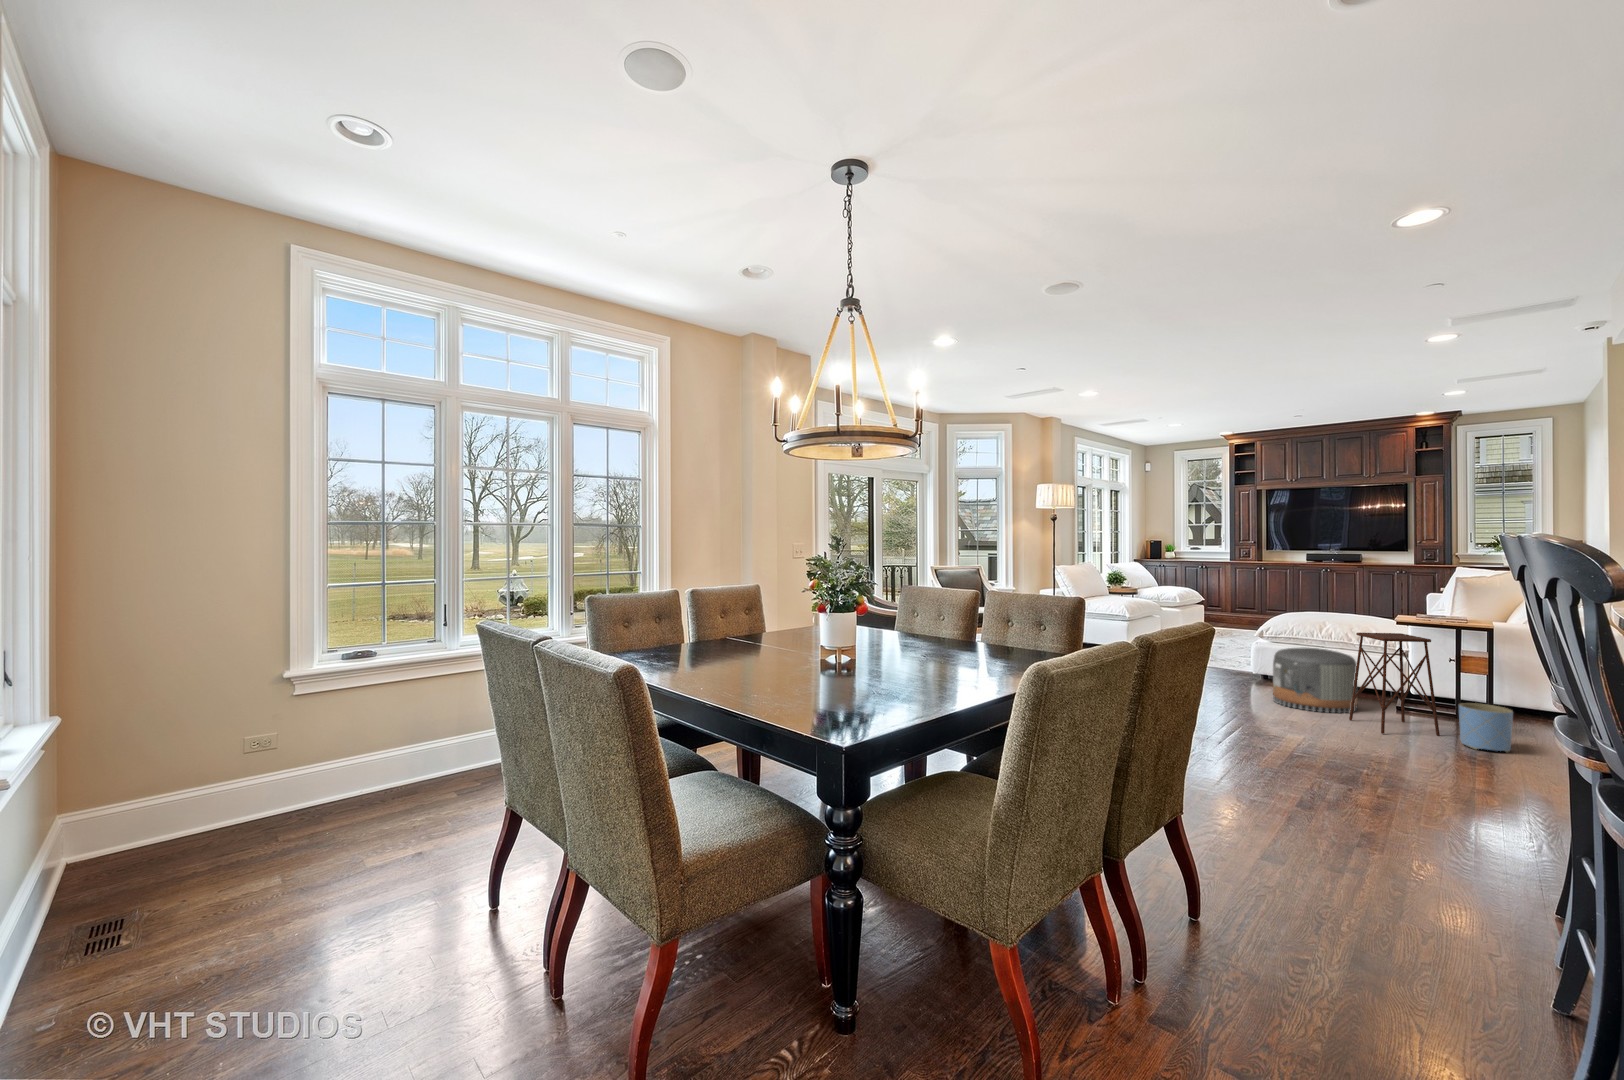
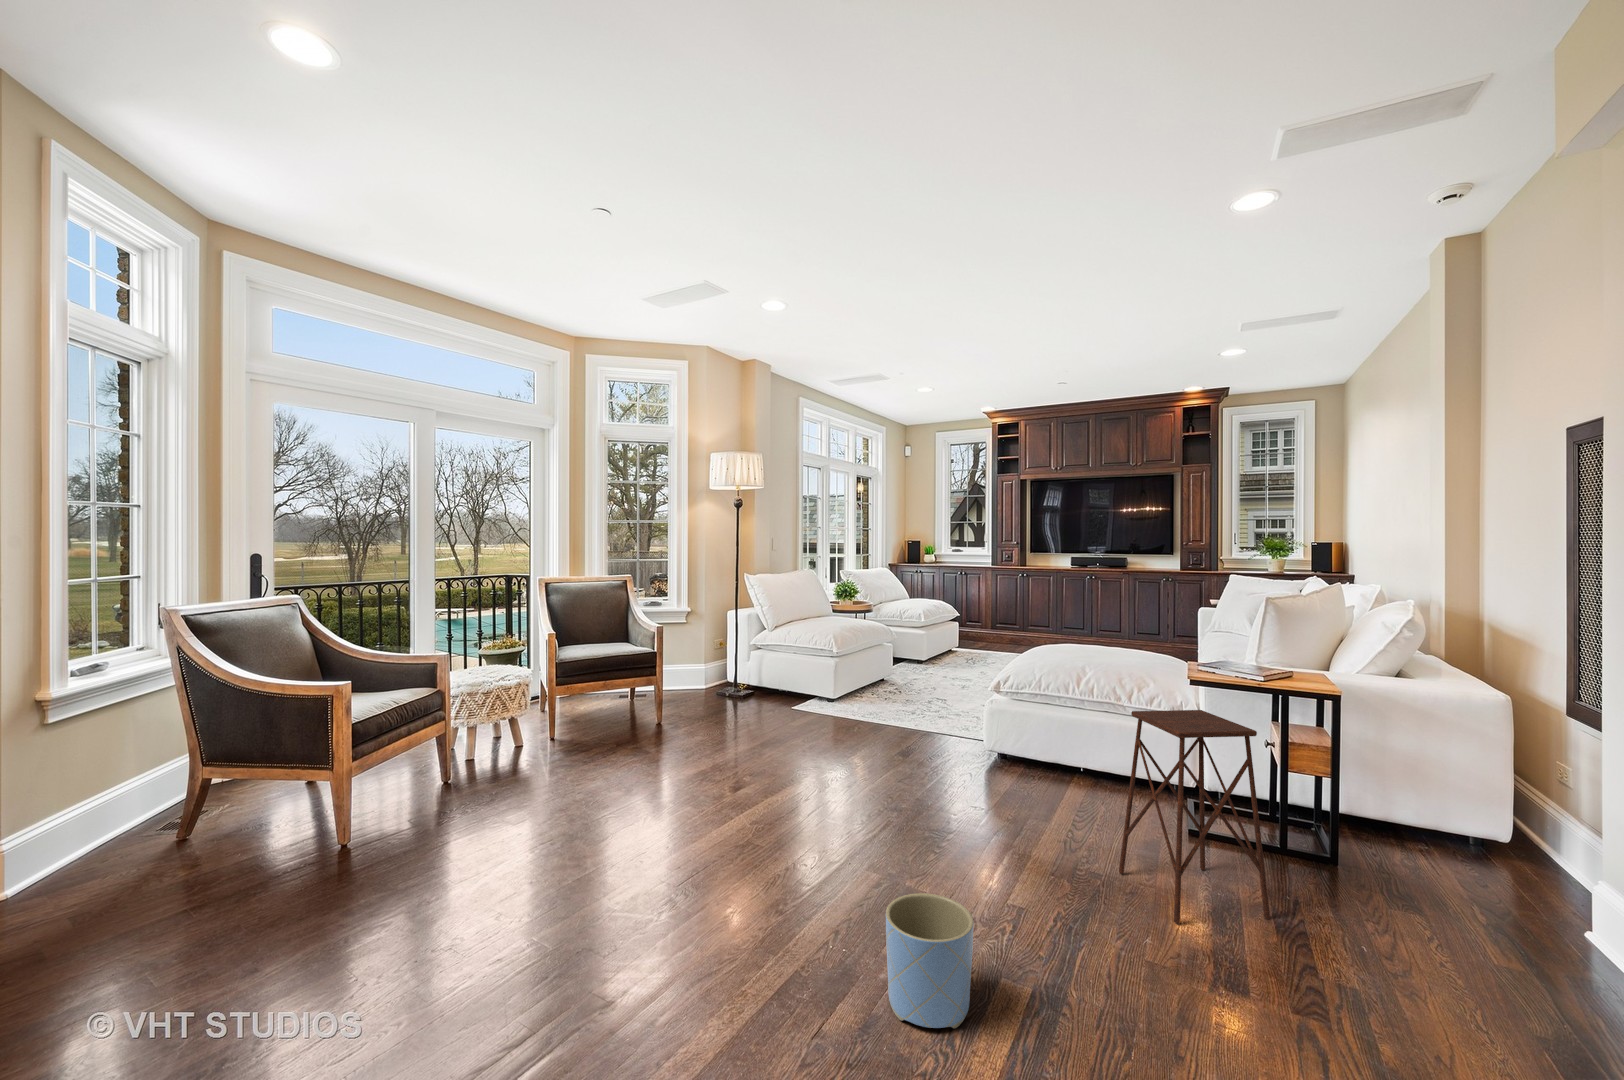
pouf: present [1273,648,1358,713] -> none [1005,720,1131,849]
planter: present [1459,703,1513,752] -> present [886,893,974,1029]

